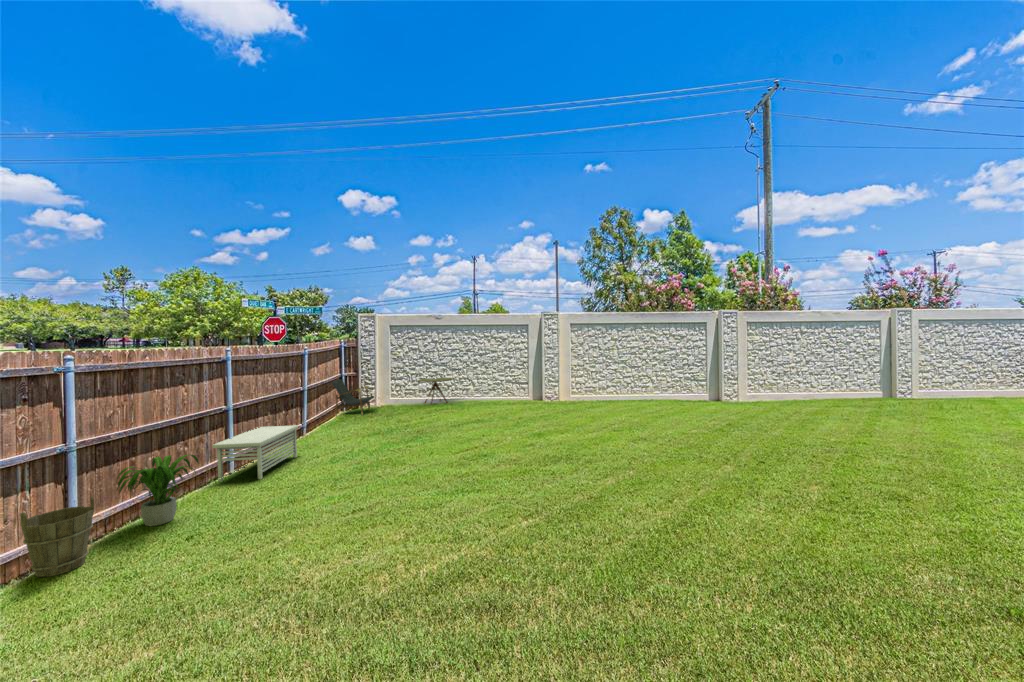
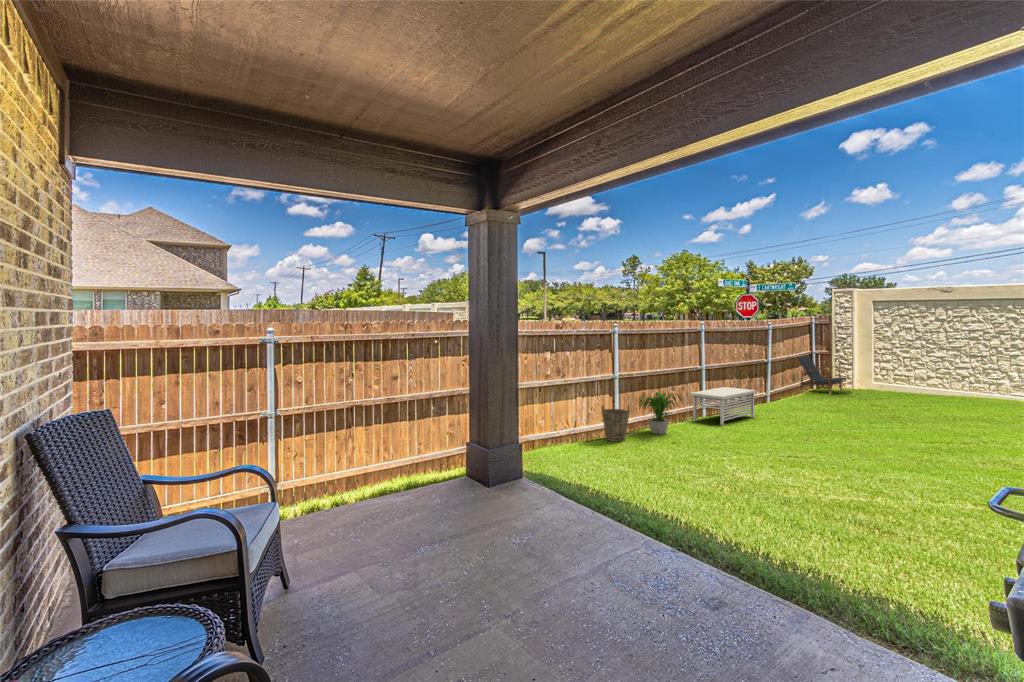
round table: present [418,378,453,404] -> none [911,365,972,398]

